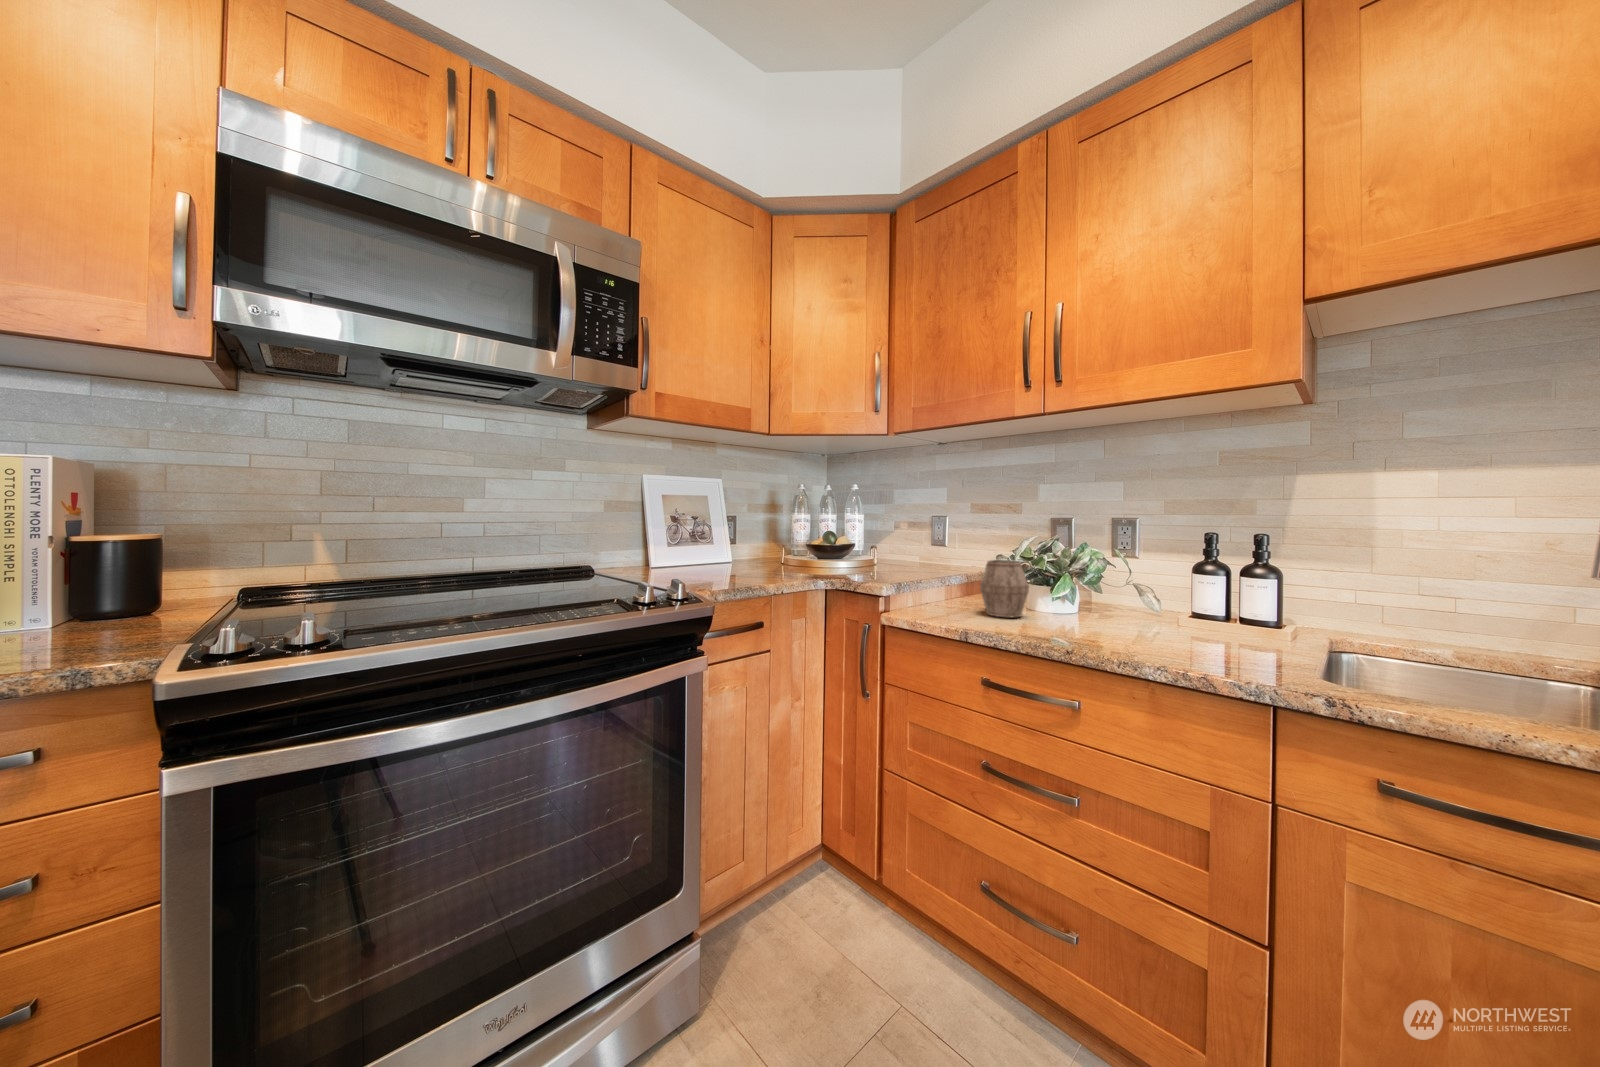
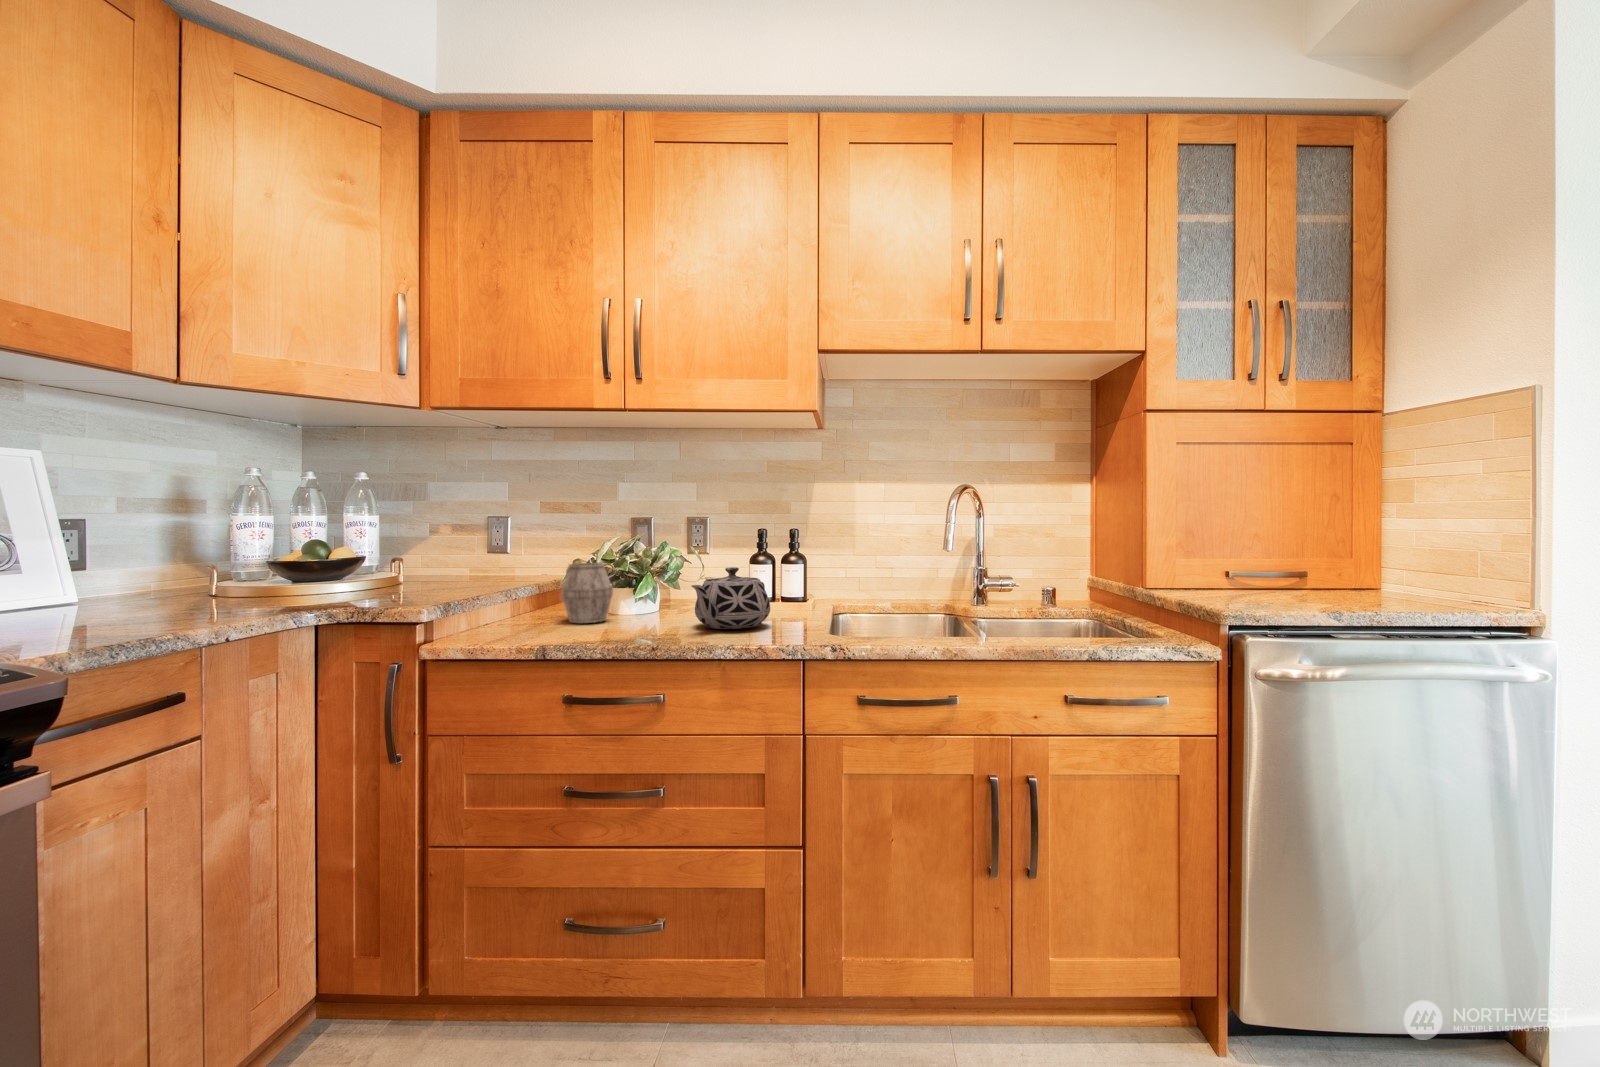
teapot: none [1114,577,1223,648] -> present [691,567,770,629]

